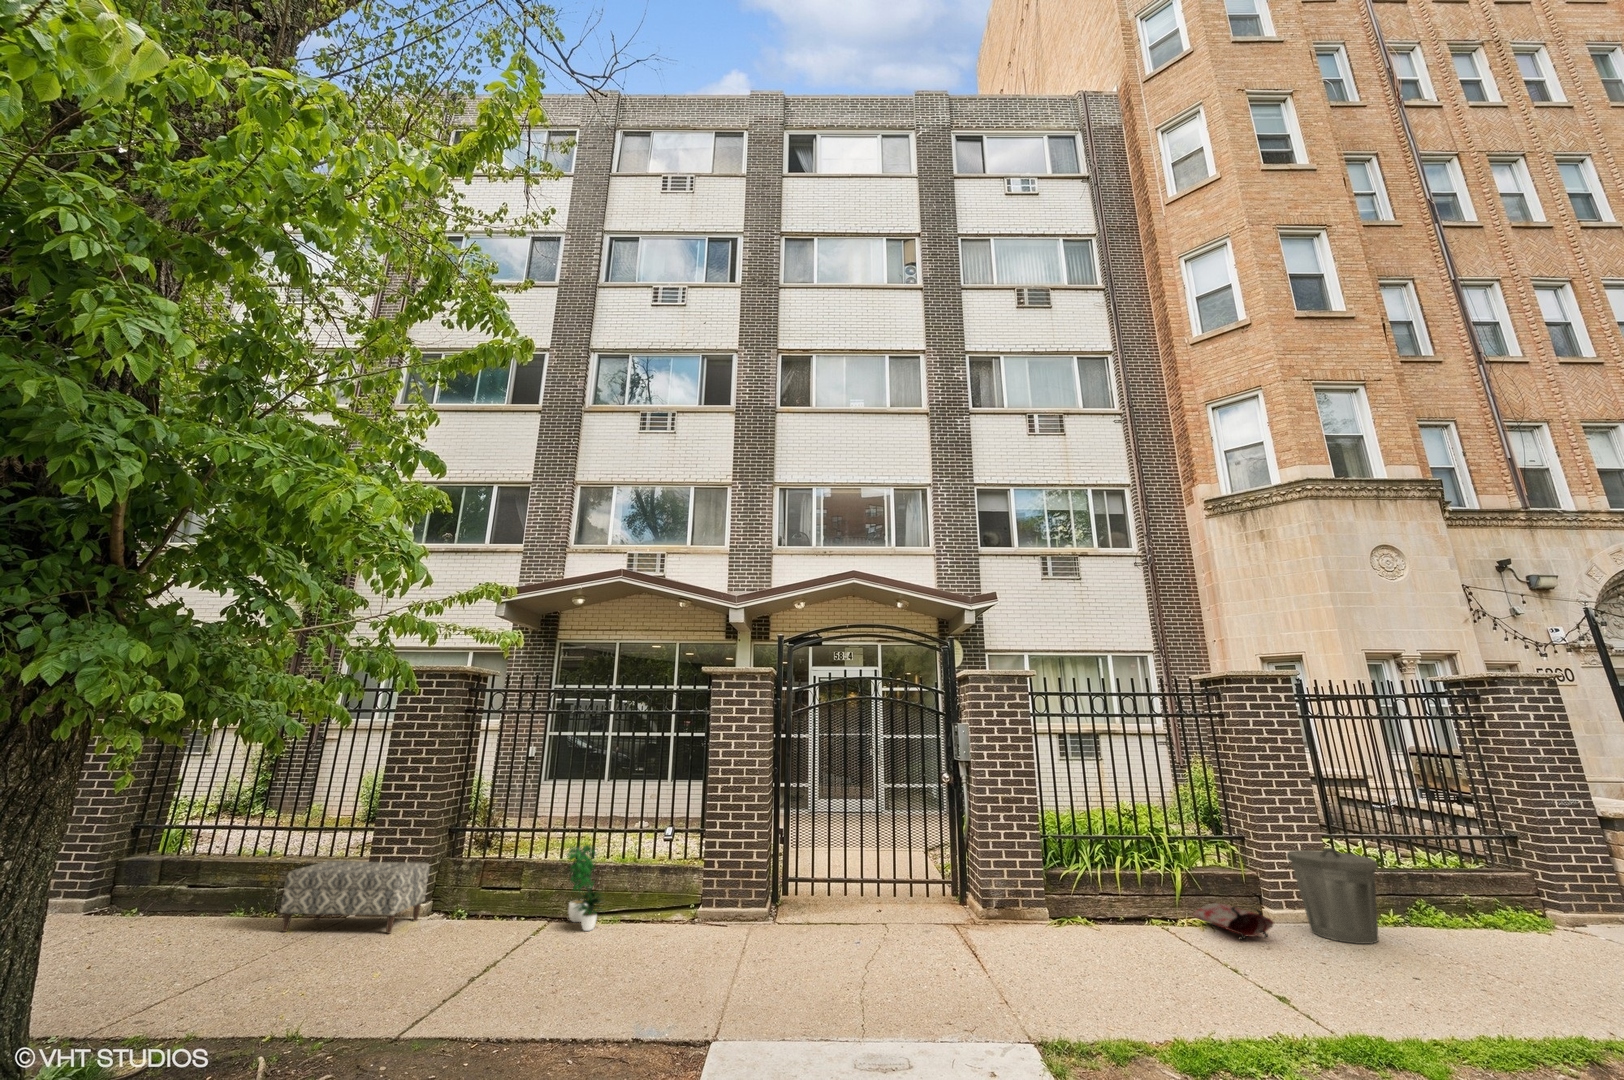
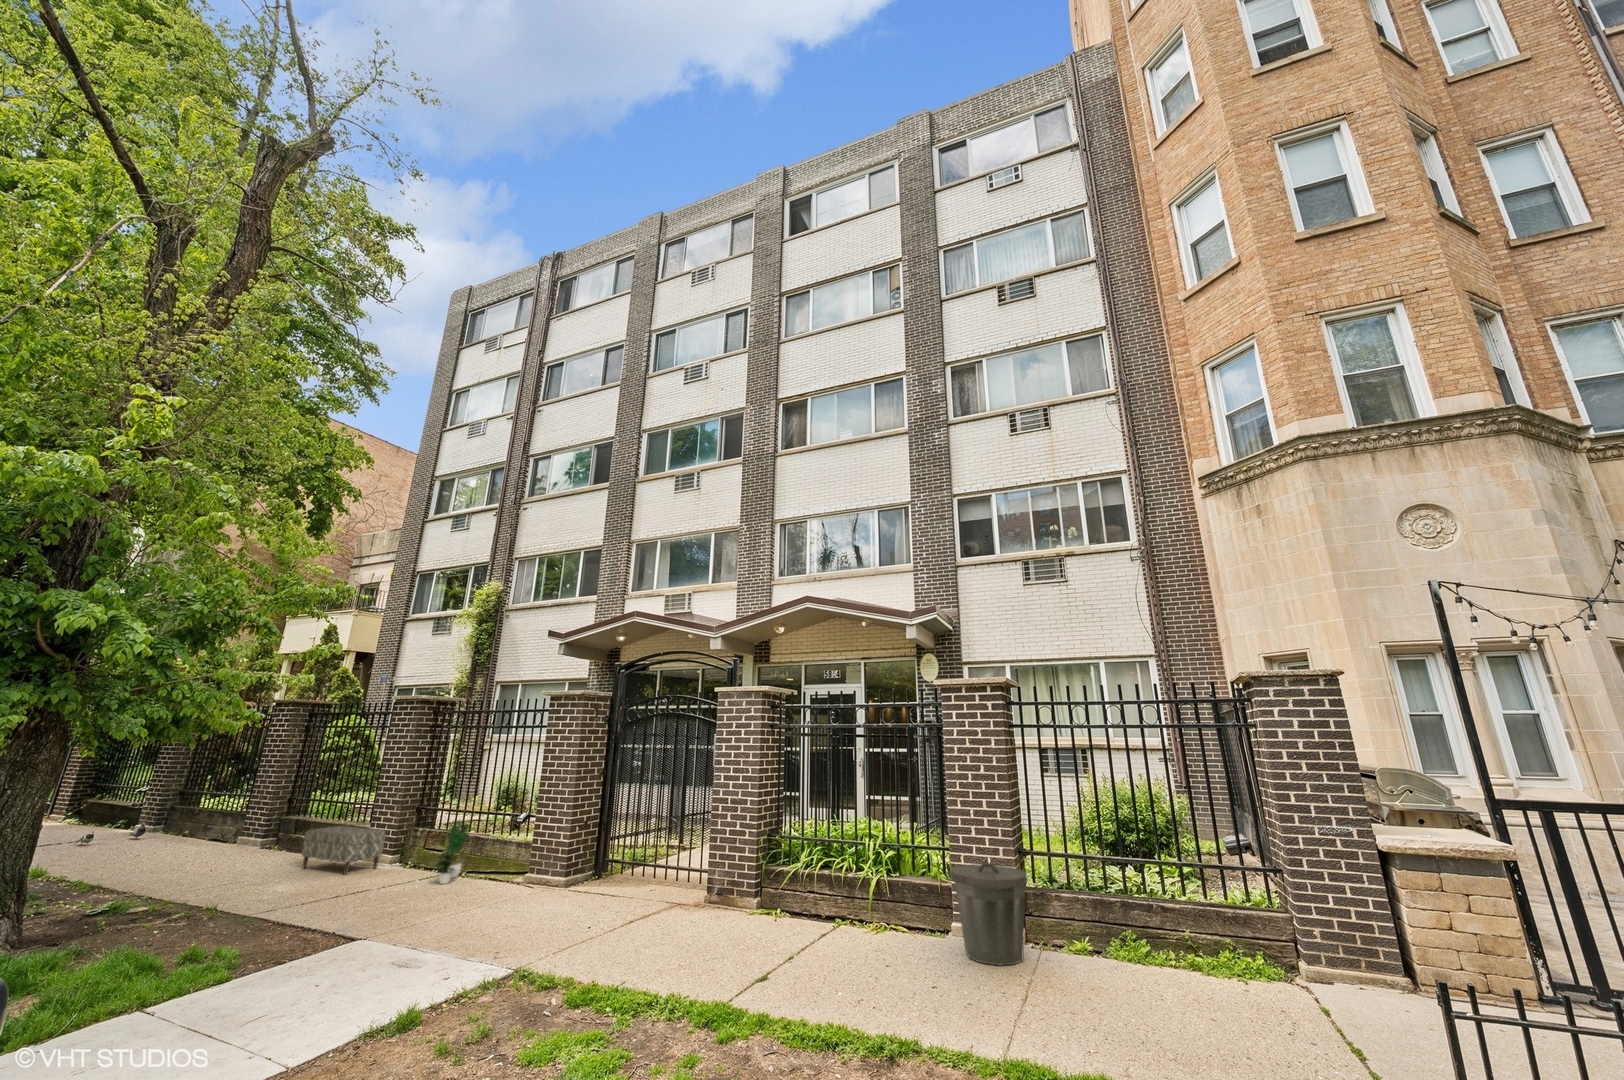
bag: present [1193,903,1274,939] -> none [861,911,922,946]

